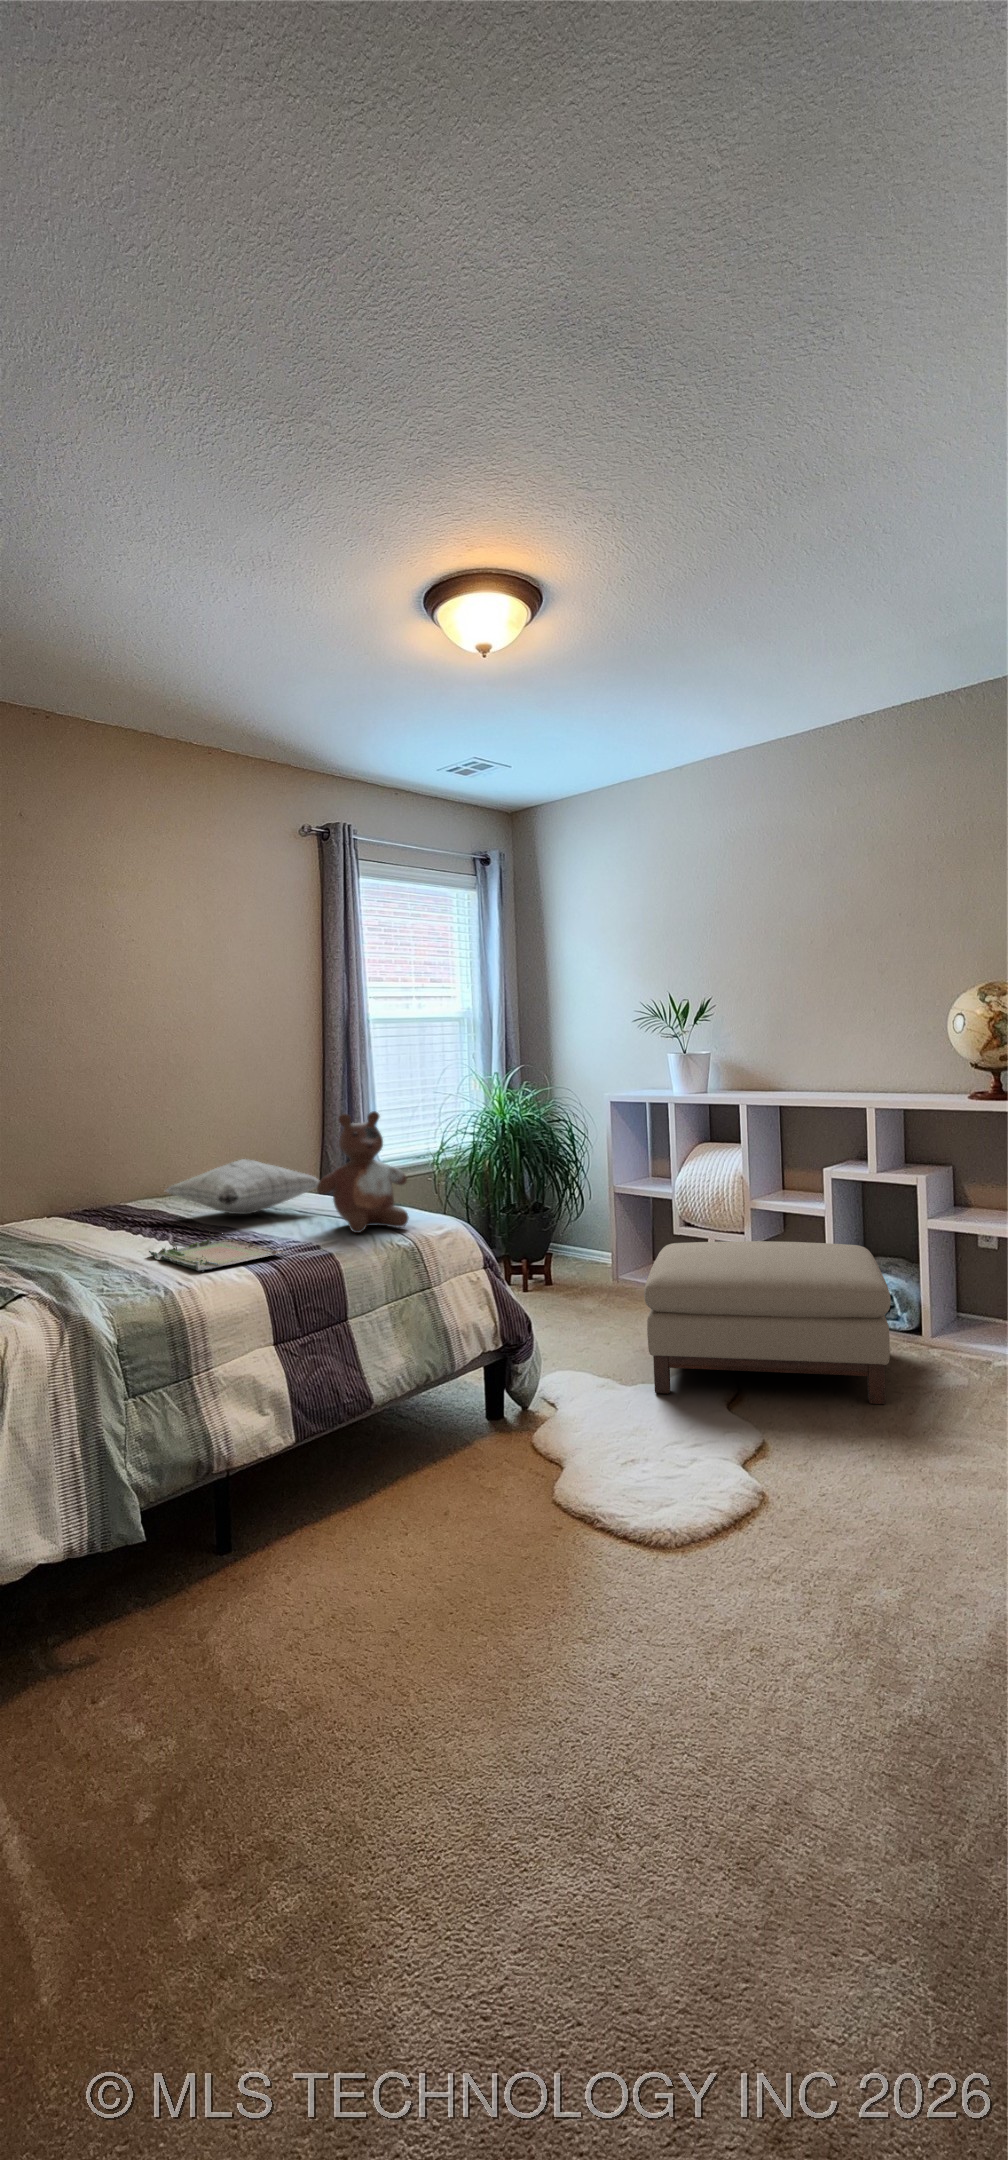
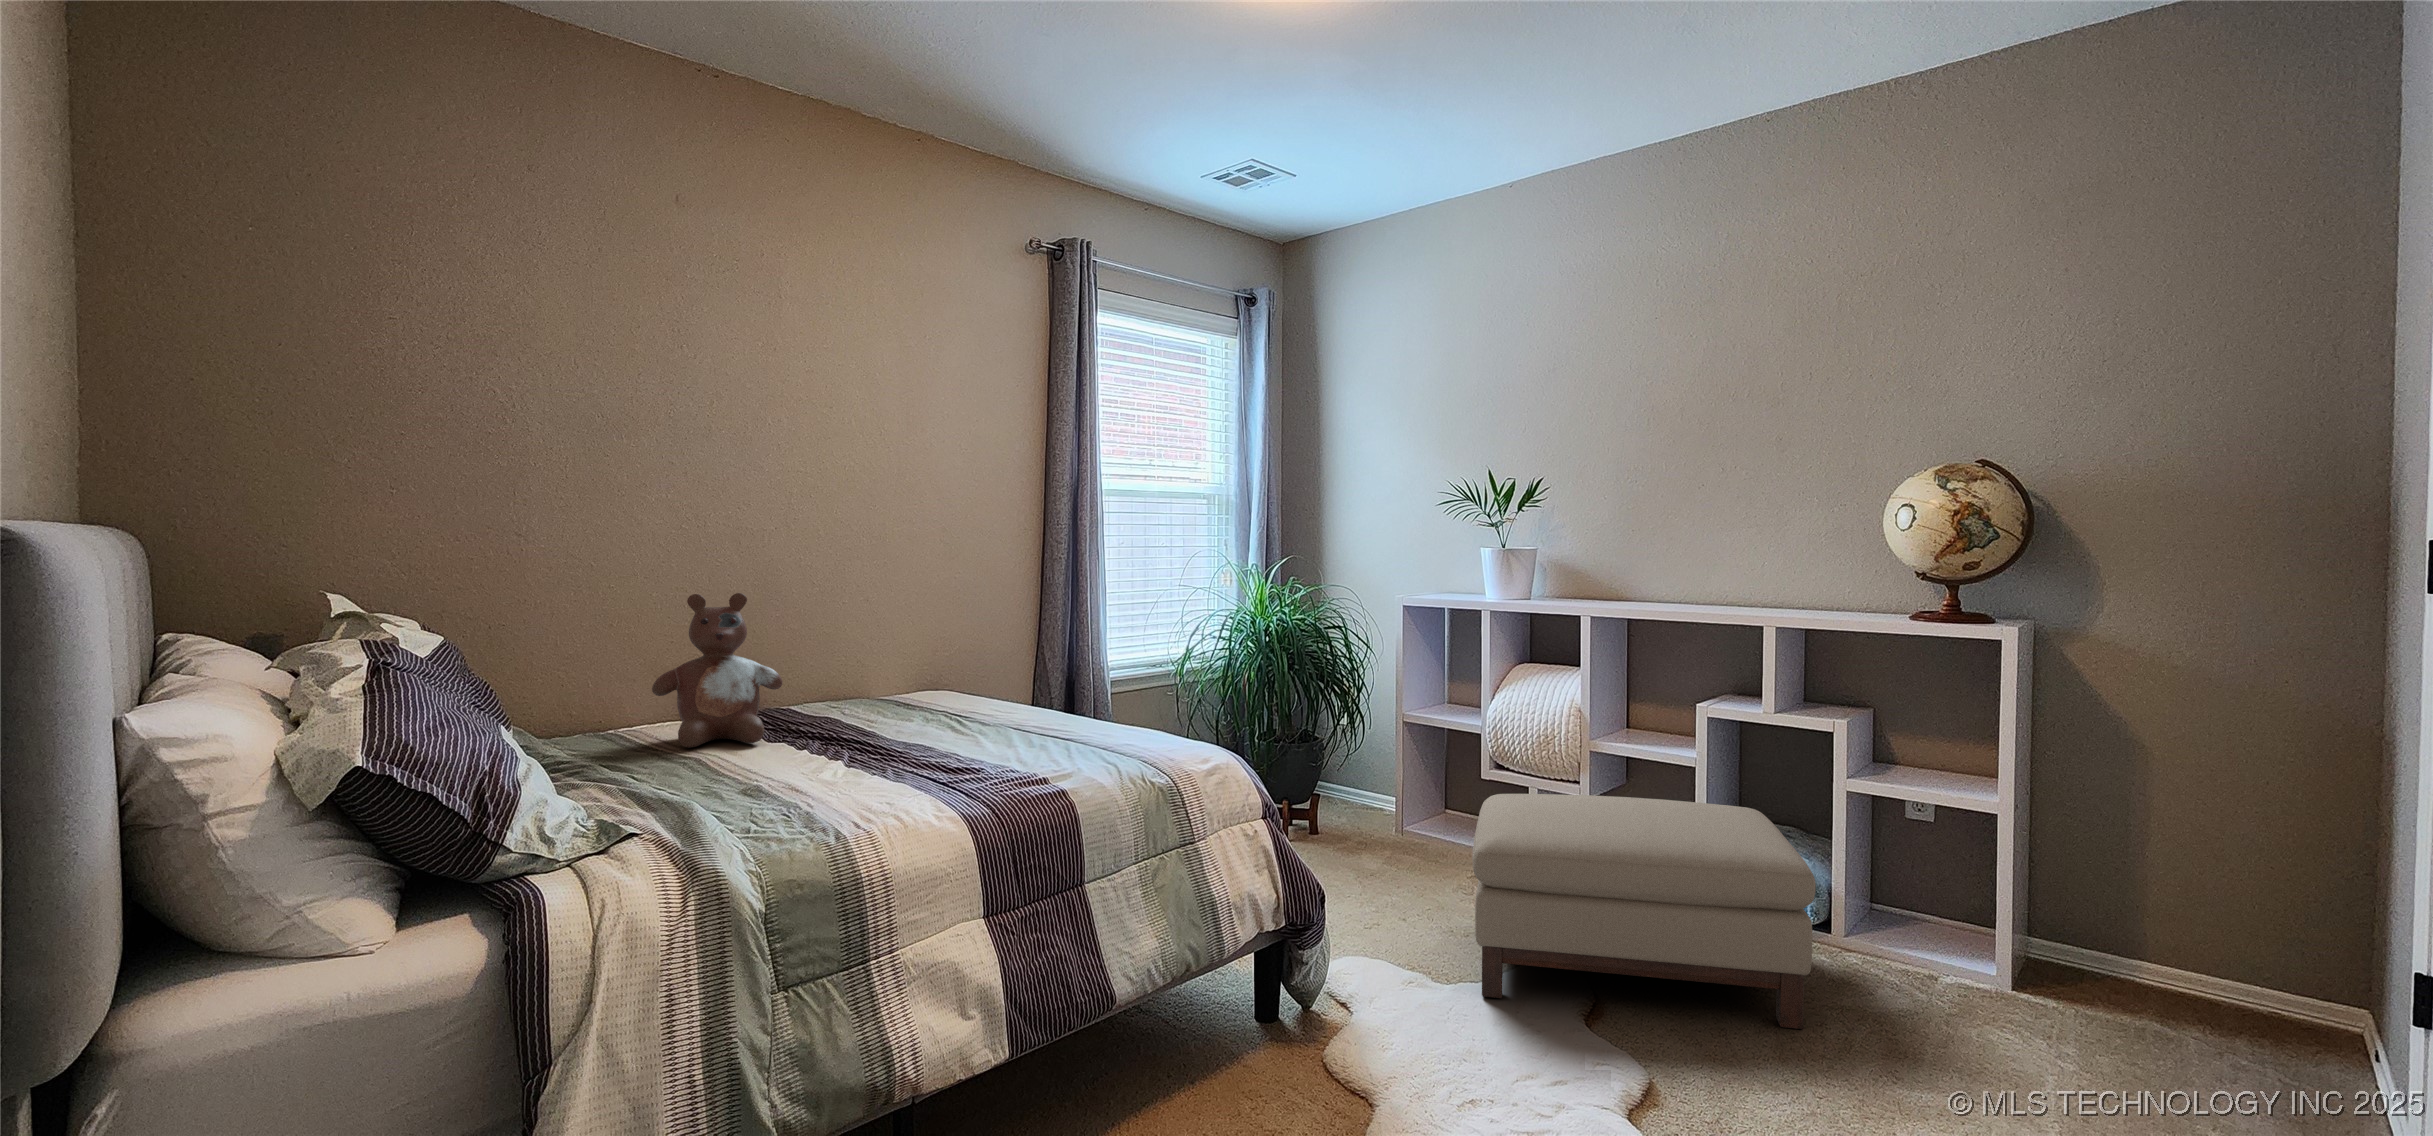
stuffed bear: present [317,1111,409,1233] -> present [652,593,783,748]
pillow: present [166,1159,319,1214] -> none [835,657,1048,731]
tray: present [149,1234,284,1272] -> none [814,754,1002,810]

